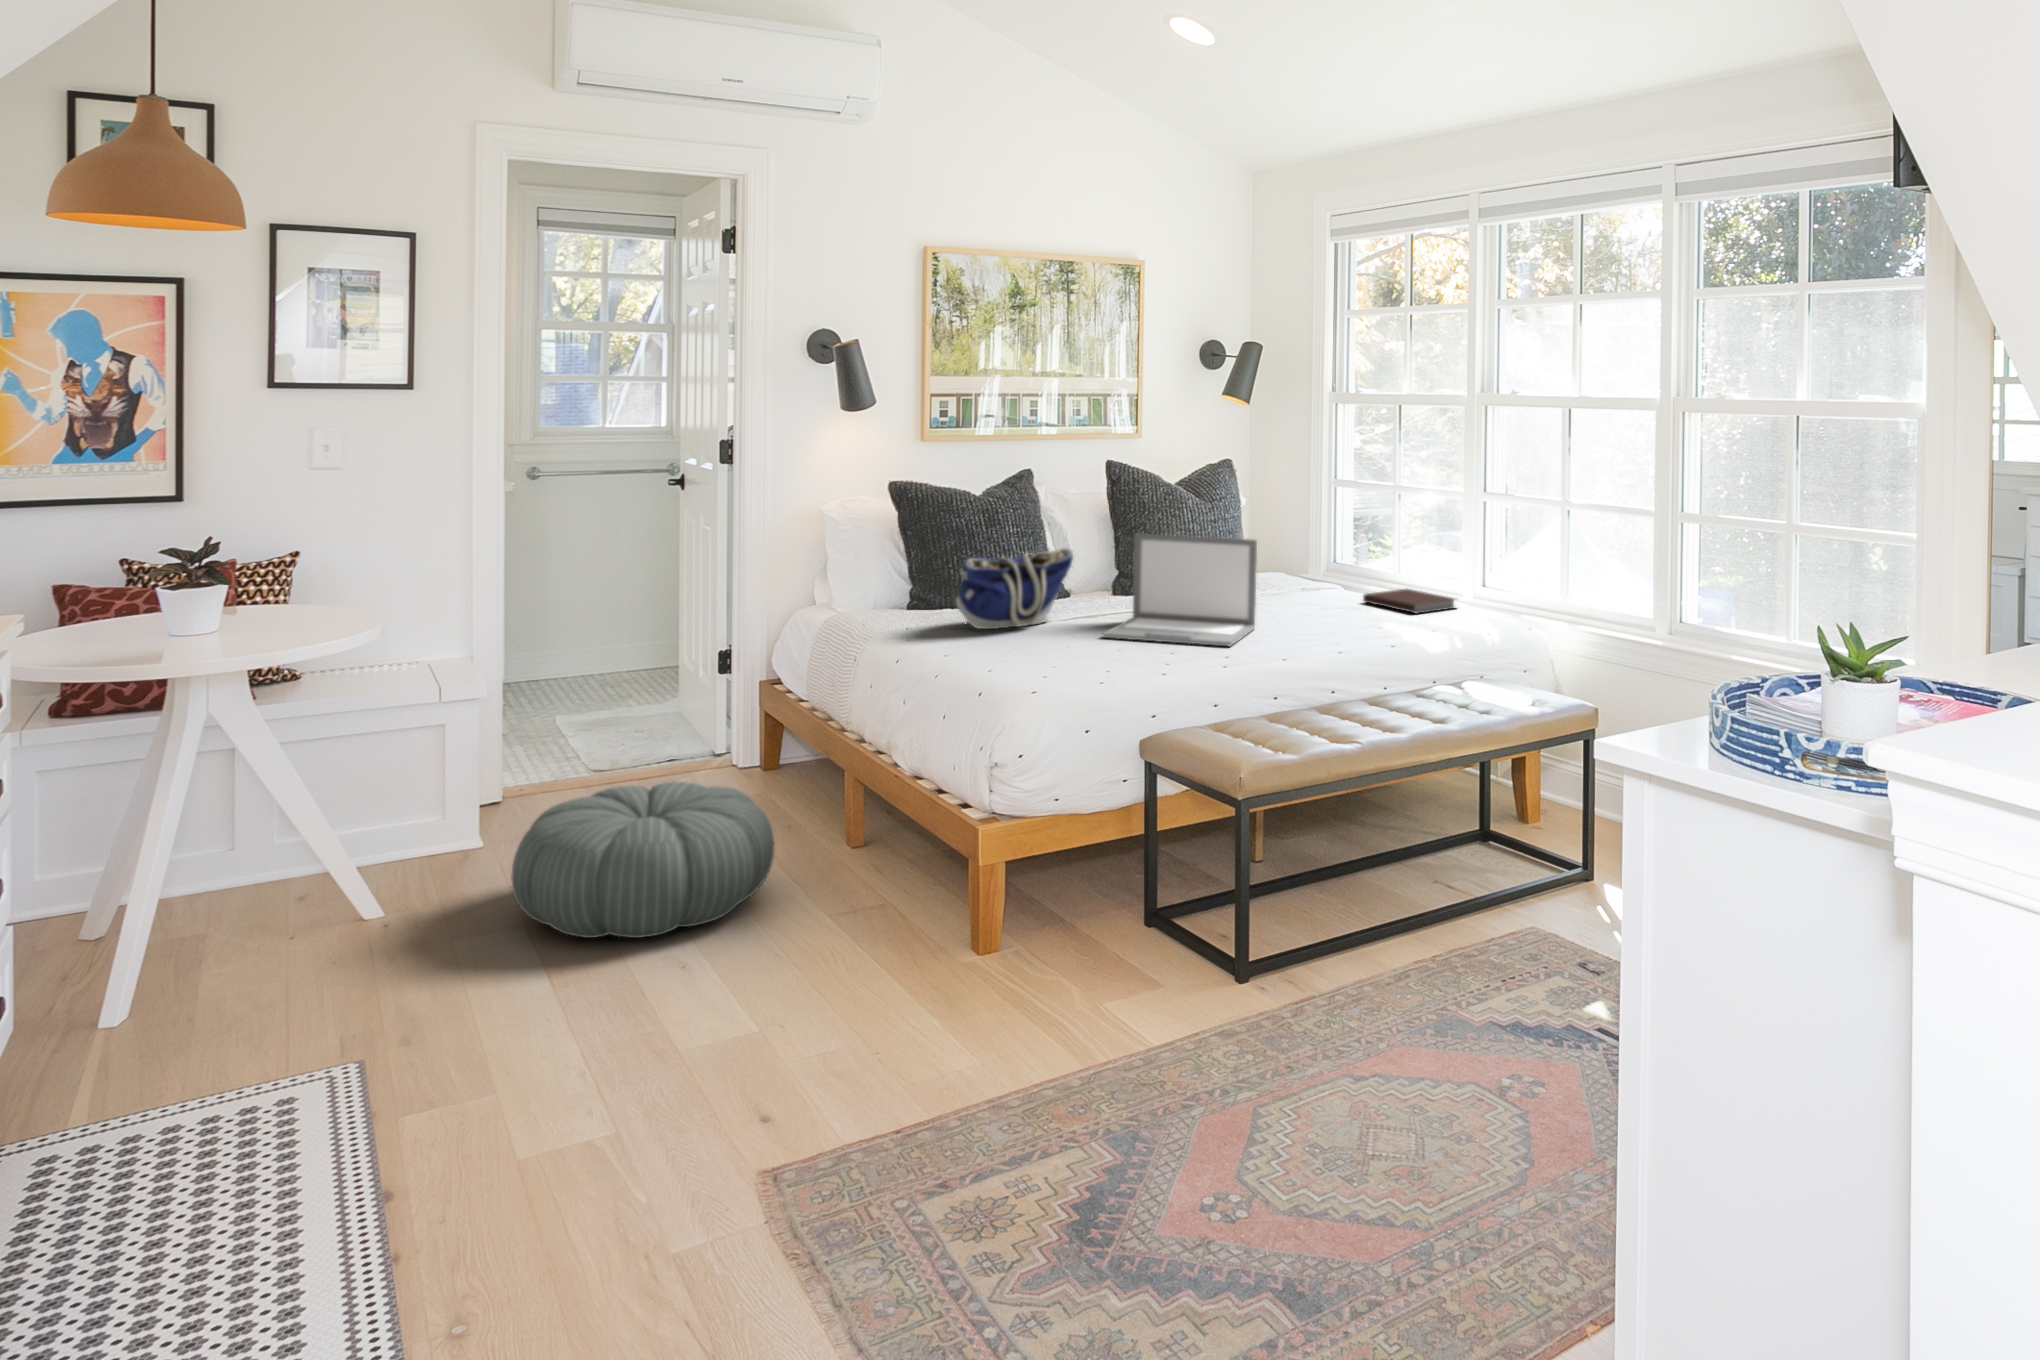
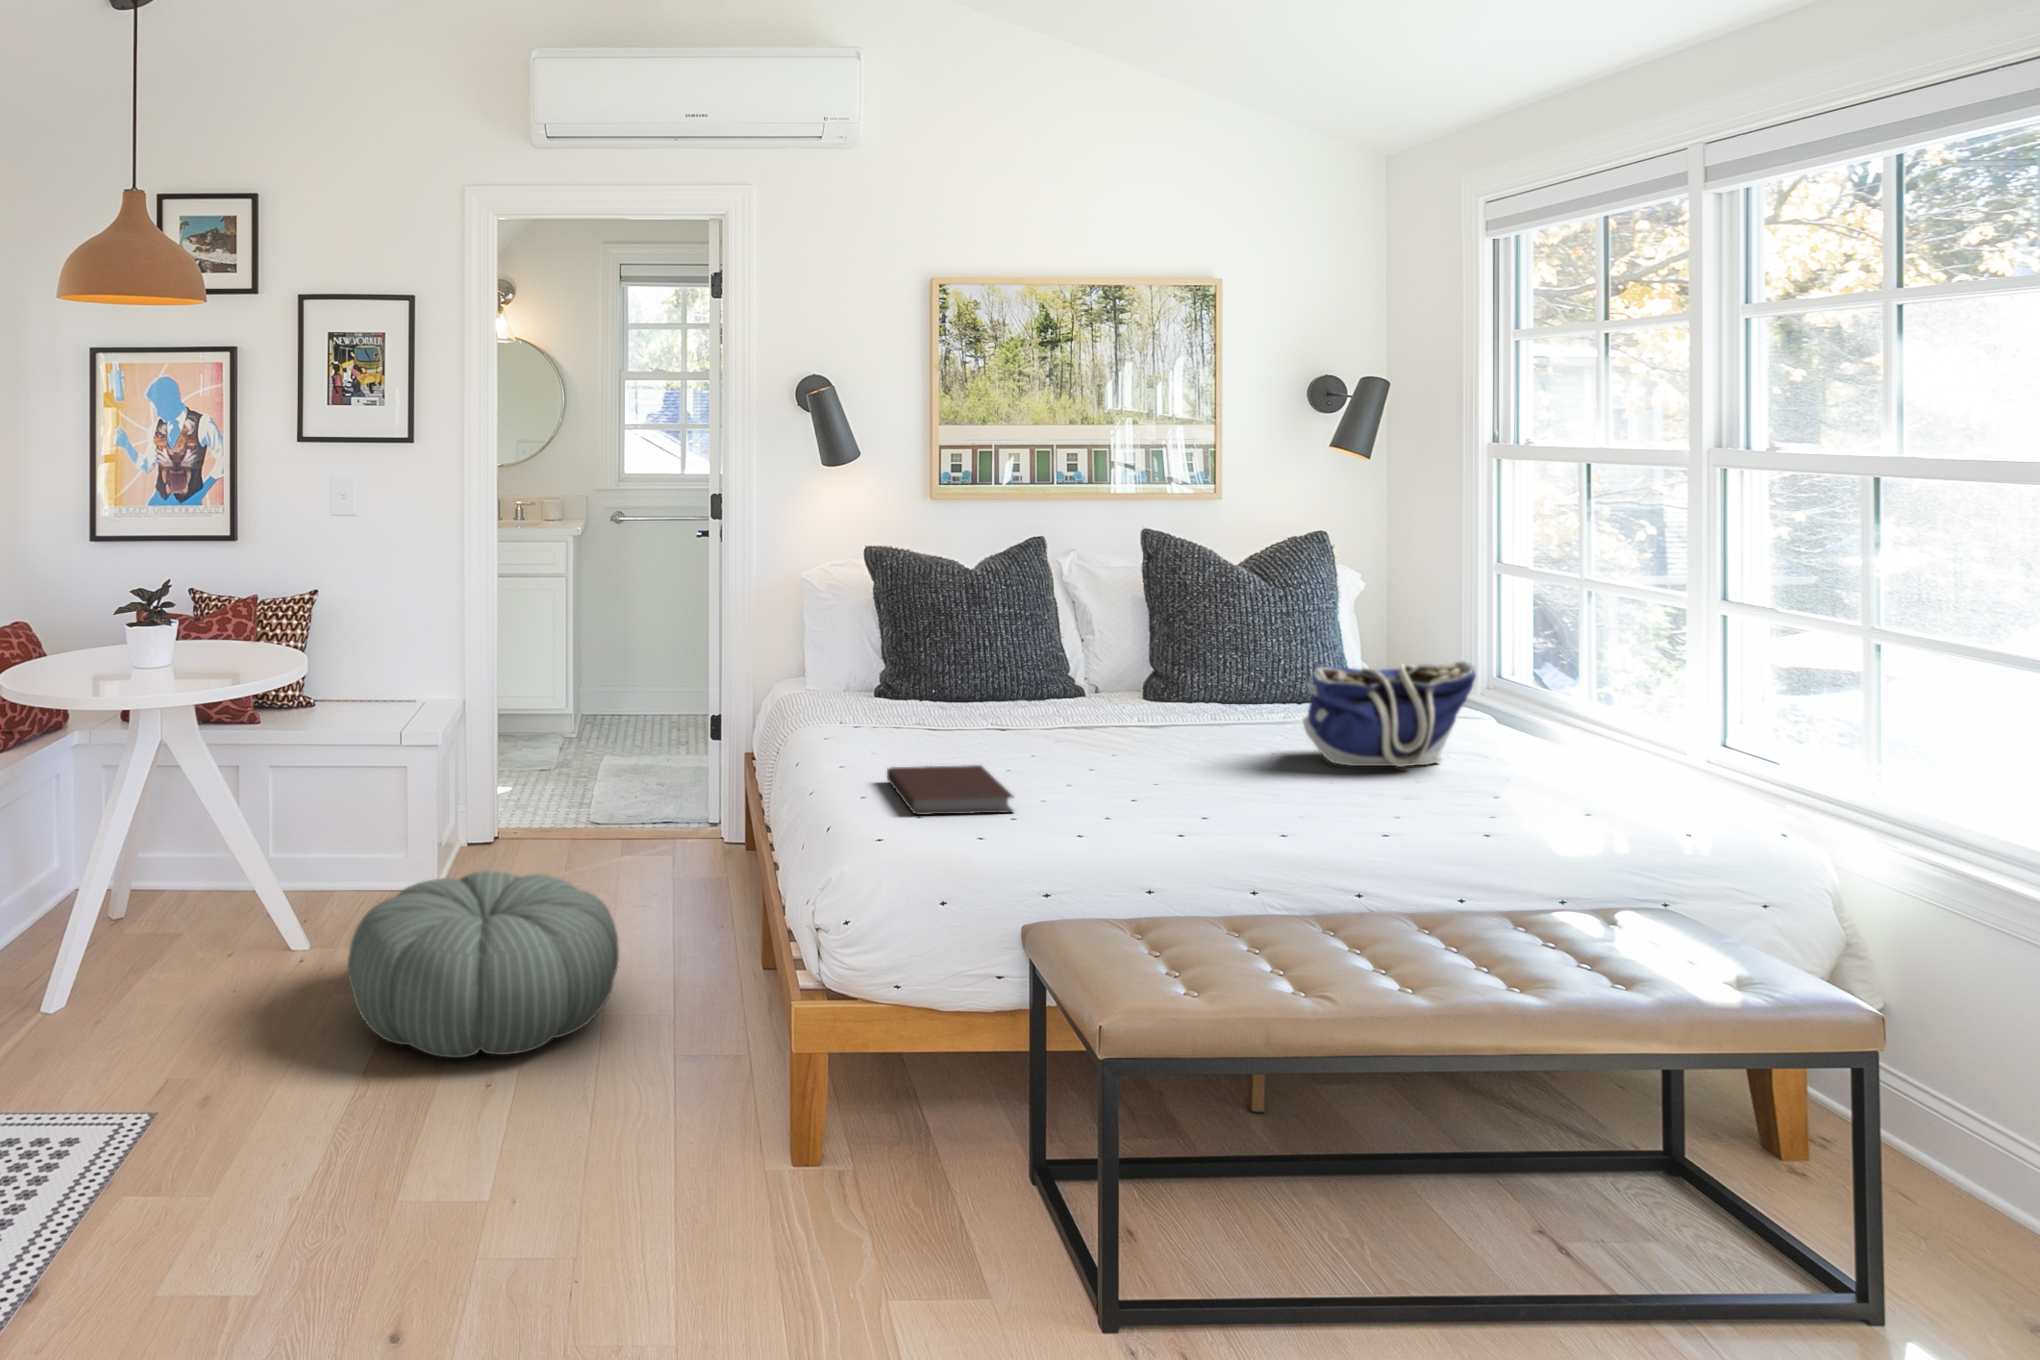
laptop: present [1102,533,1257,646] -> none [1048,627,1280,802]
tote bag: present [956,548,1073,629] -> present [1303,661,1476,767]
notebook: present [1363,589,1455,613] -> present [887,765,1013,815]

